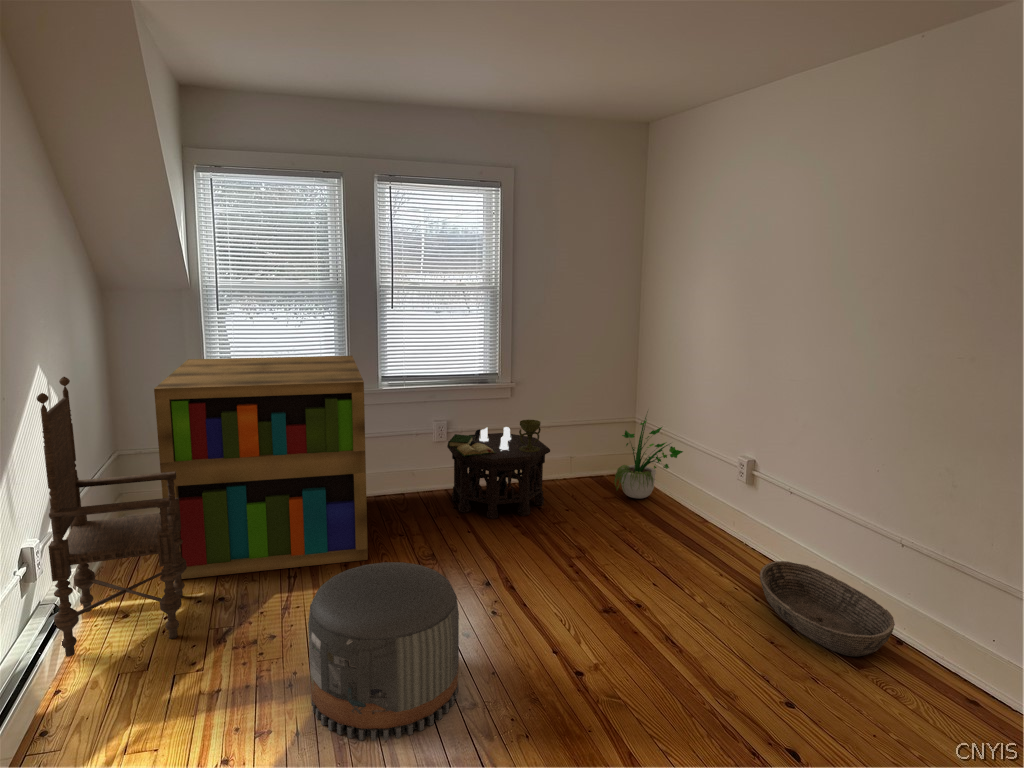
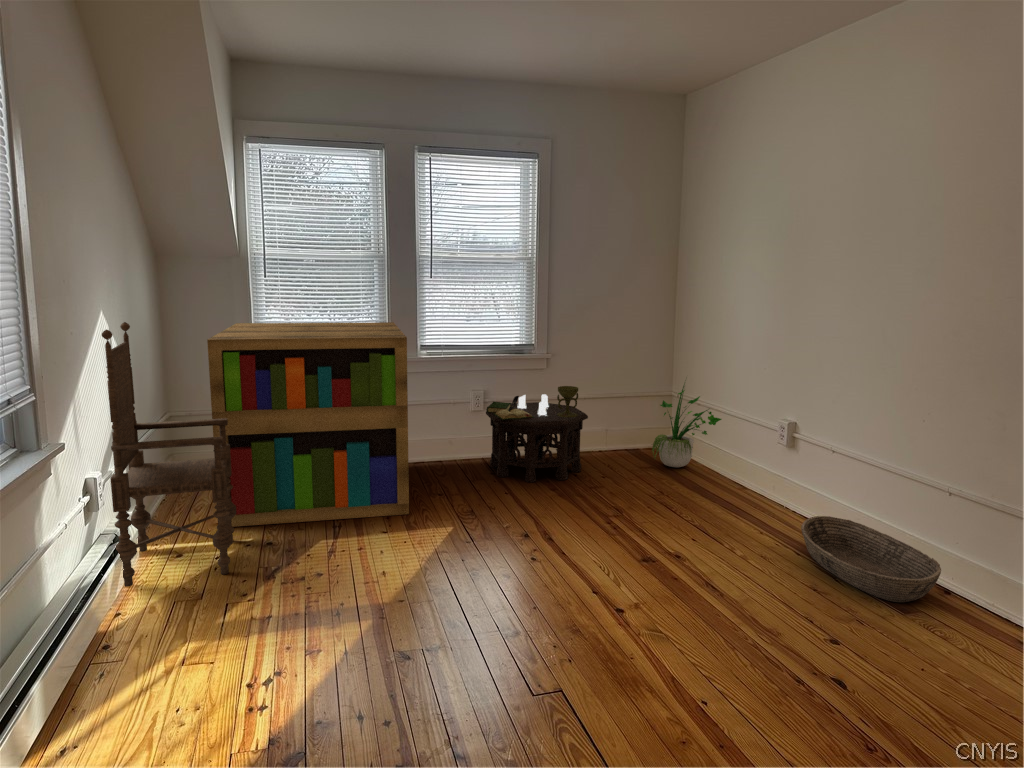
pouf: present [308,562,459,741] -> none [356,499,502,660]

